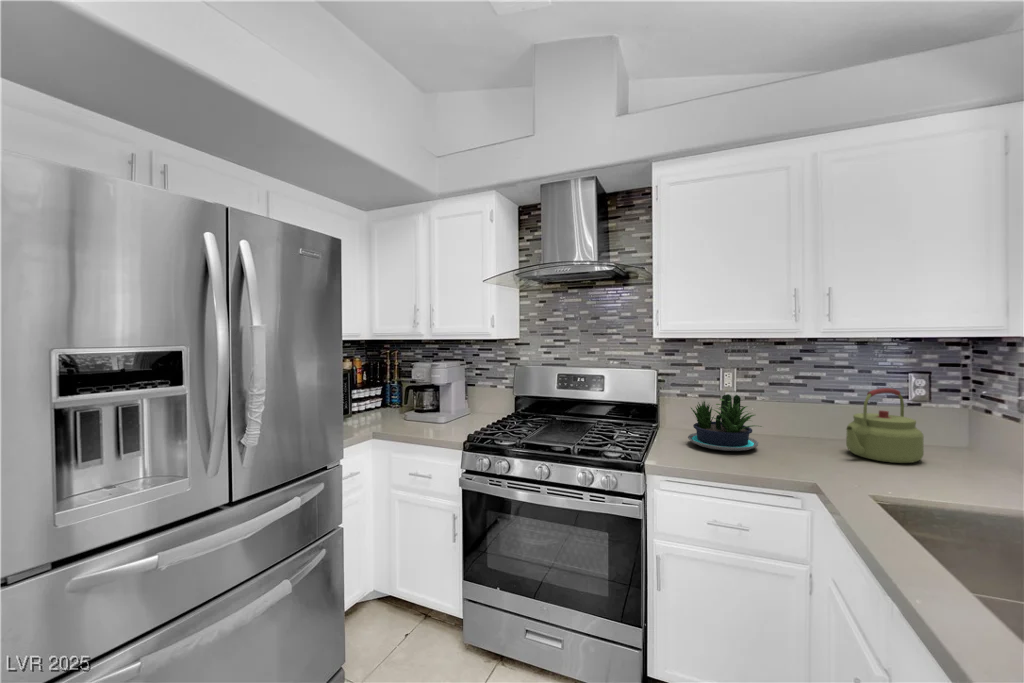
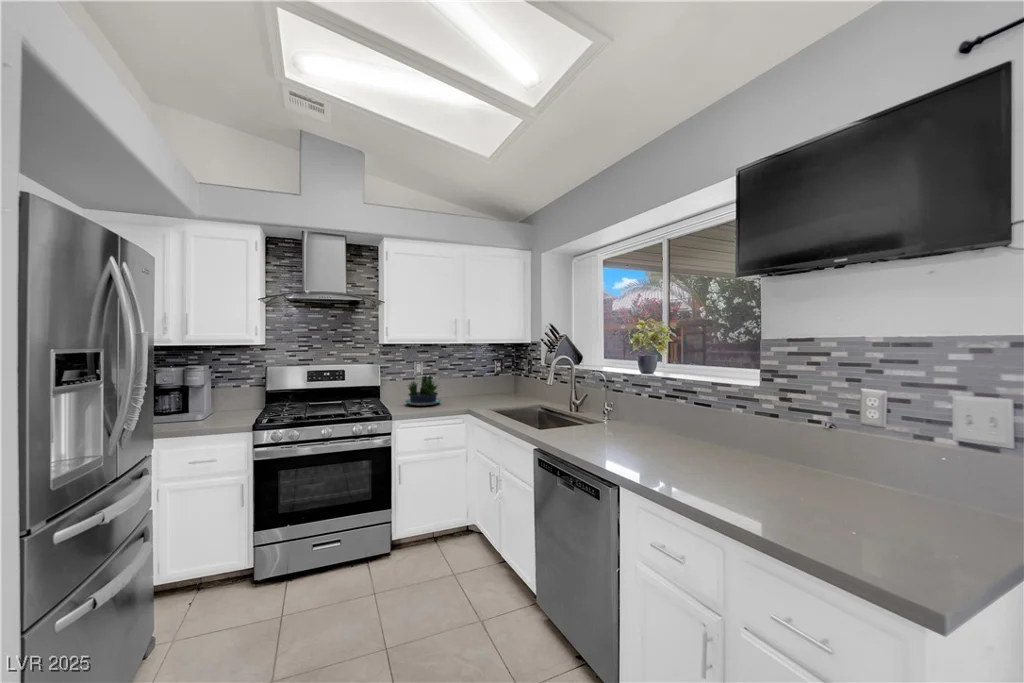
kettle: present [846,388,924,463] -> none [475,367,502,400]

